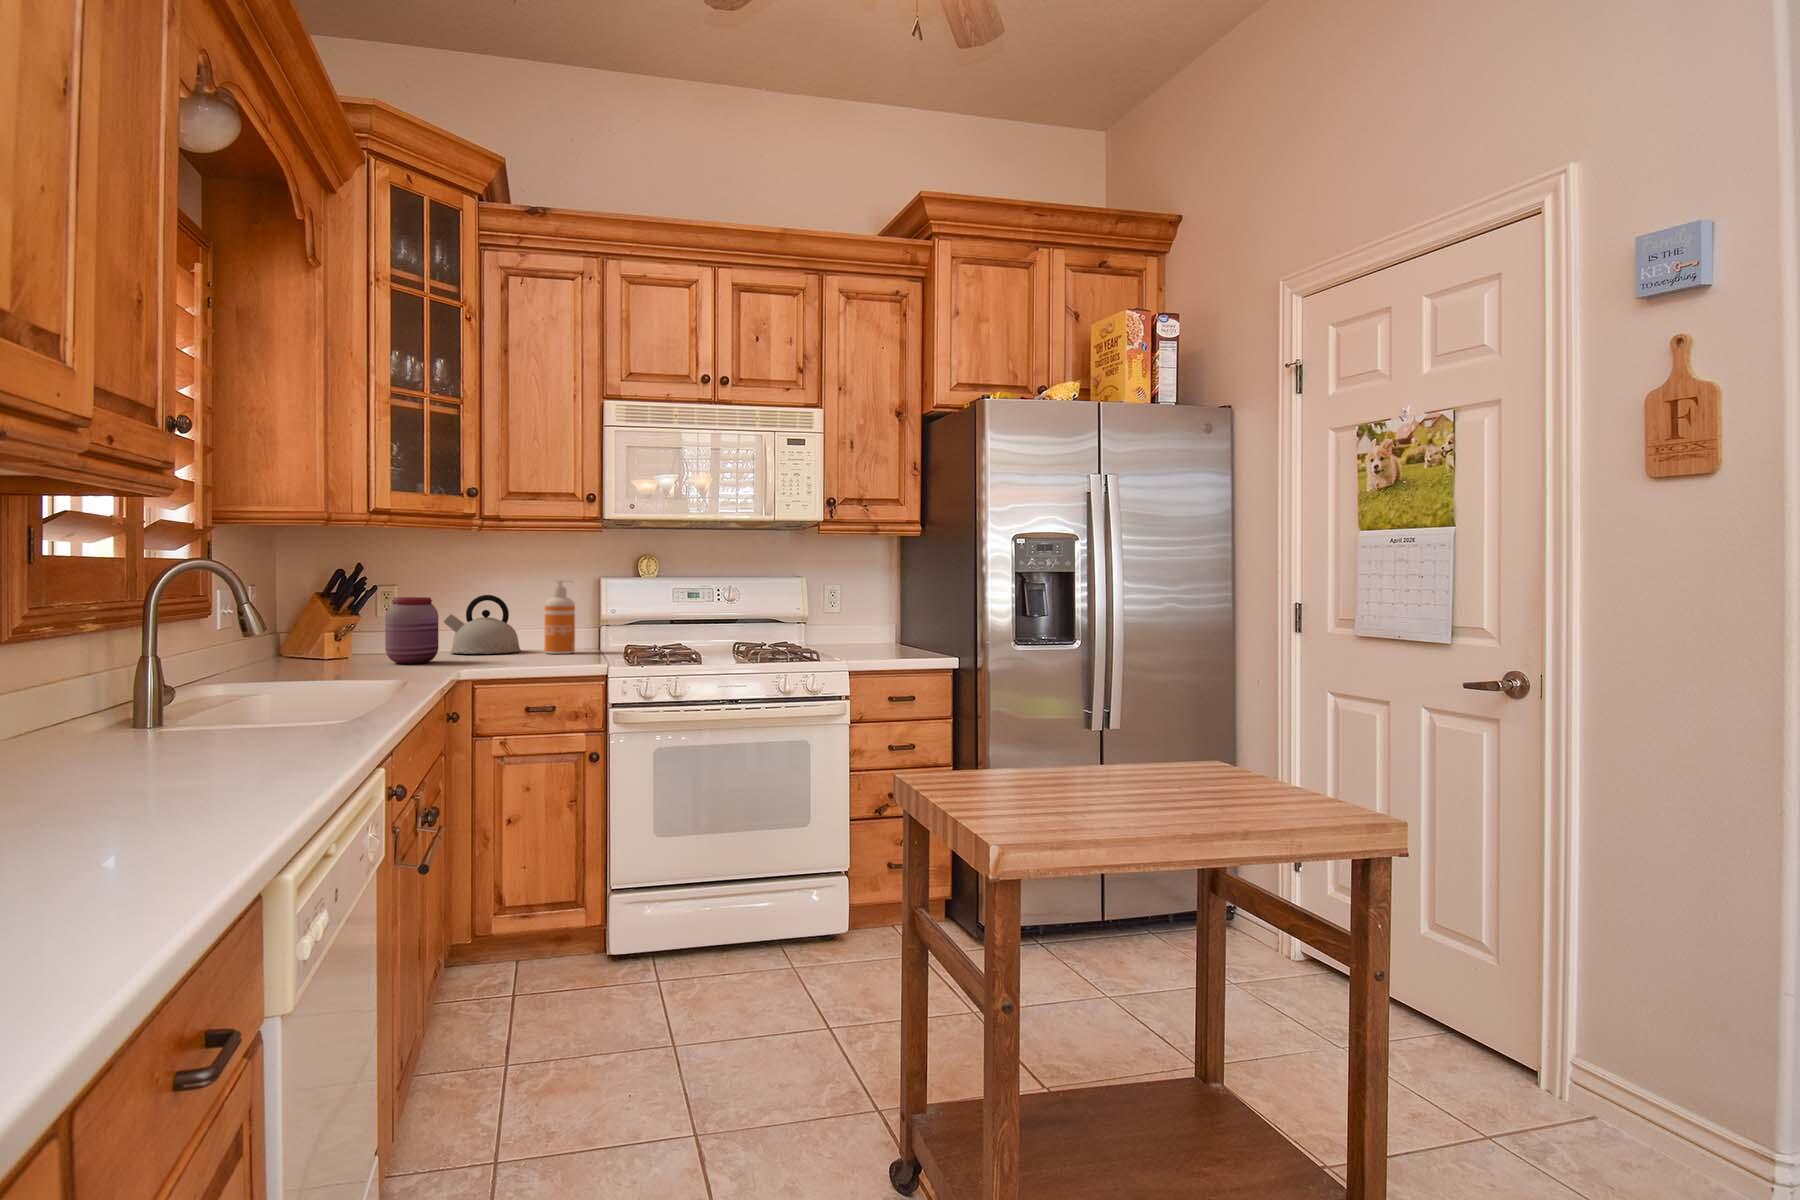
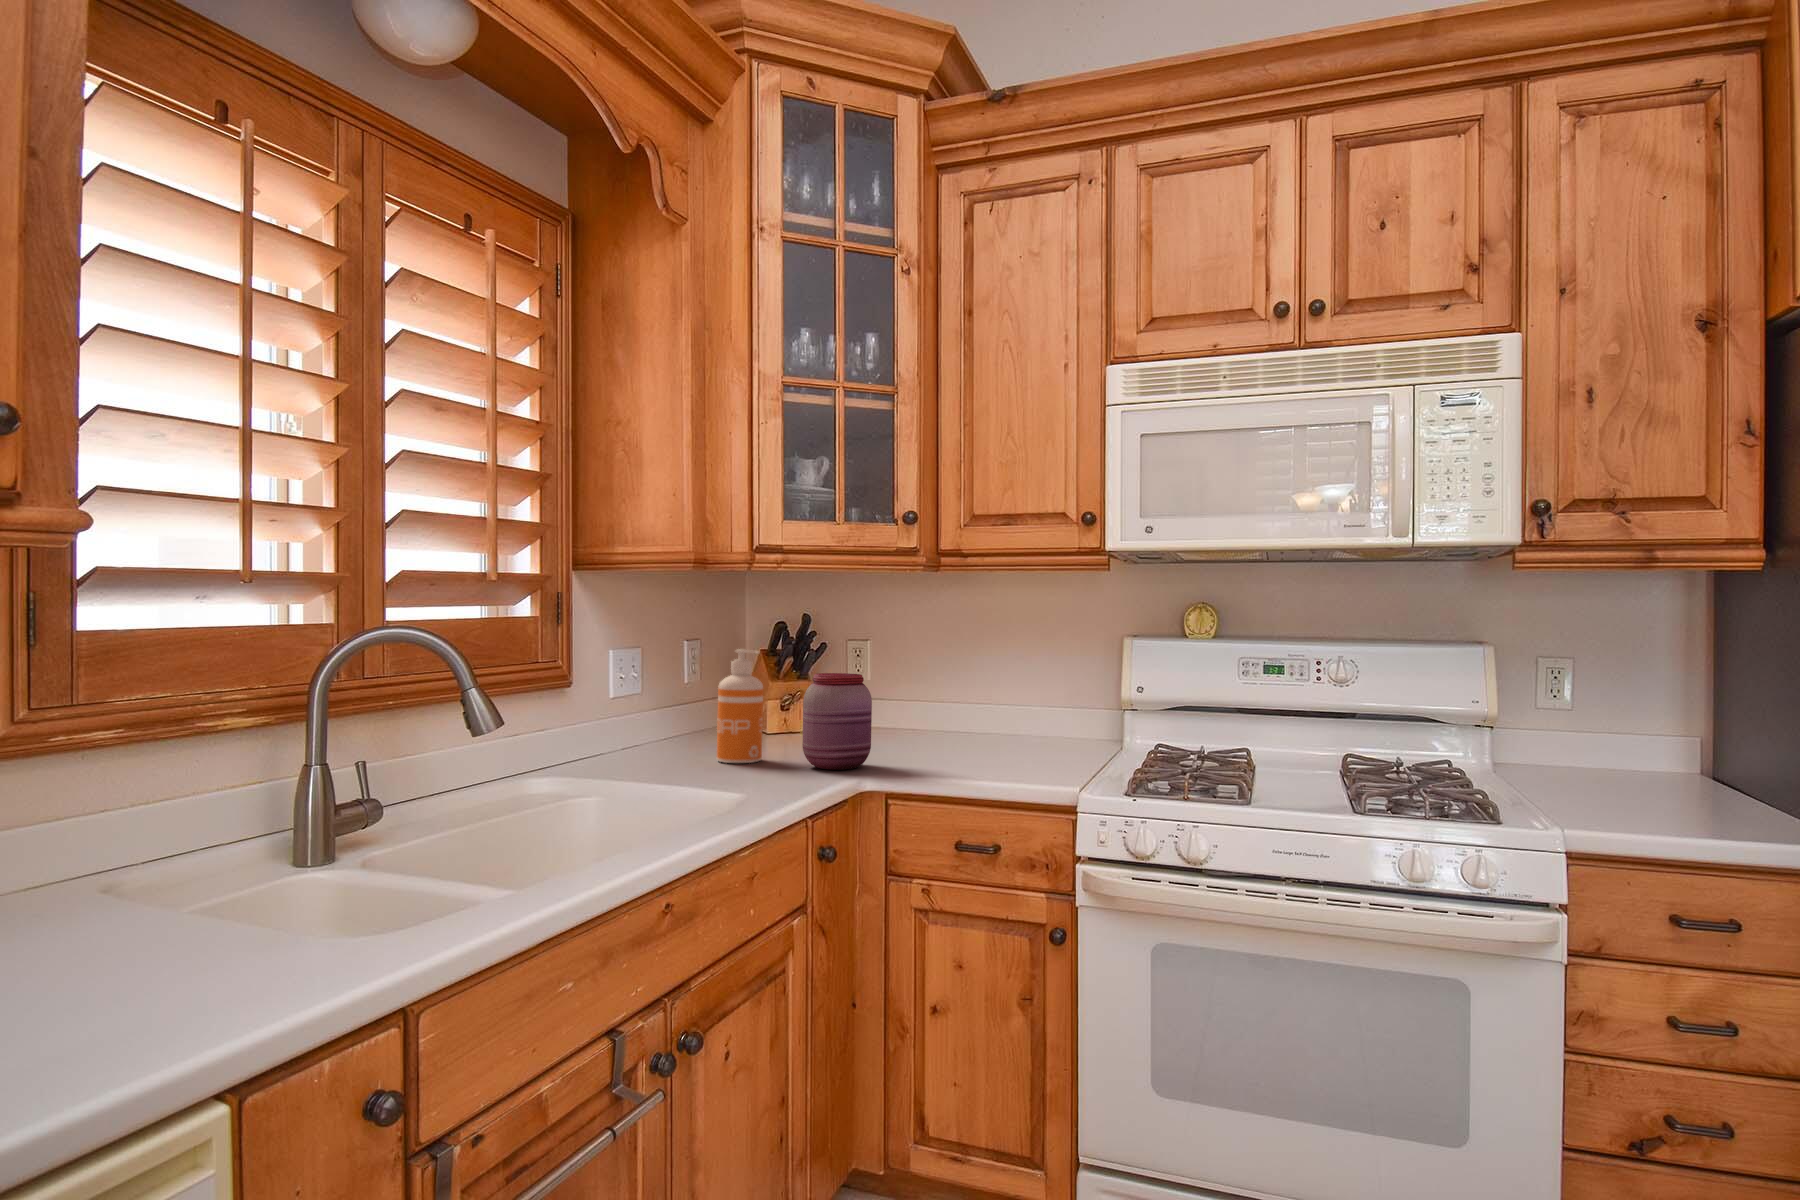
soap dispenser: present [545,580,575,654] -> present [717,649,763,763]
kettle: present [444,595,521,654] -> none [908,670,1007,755]

